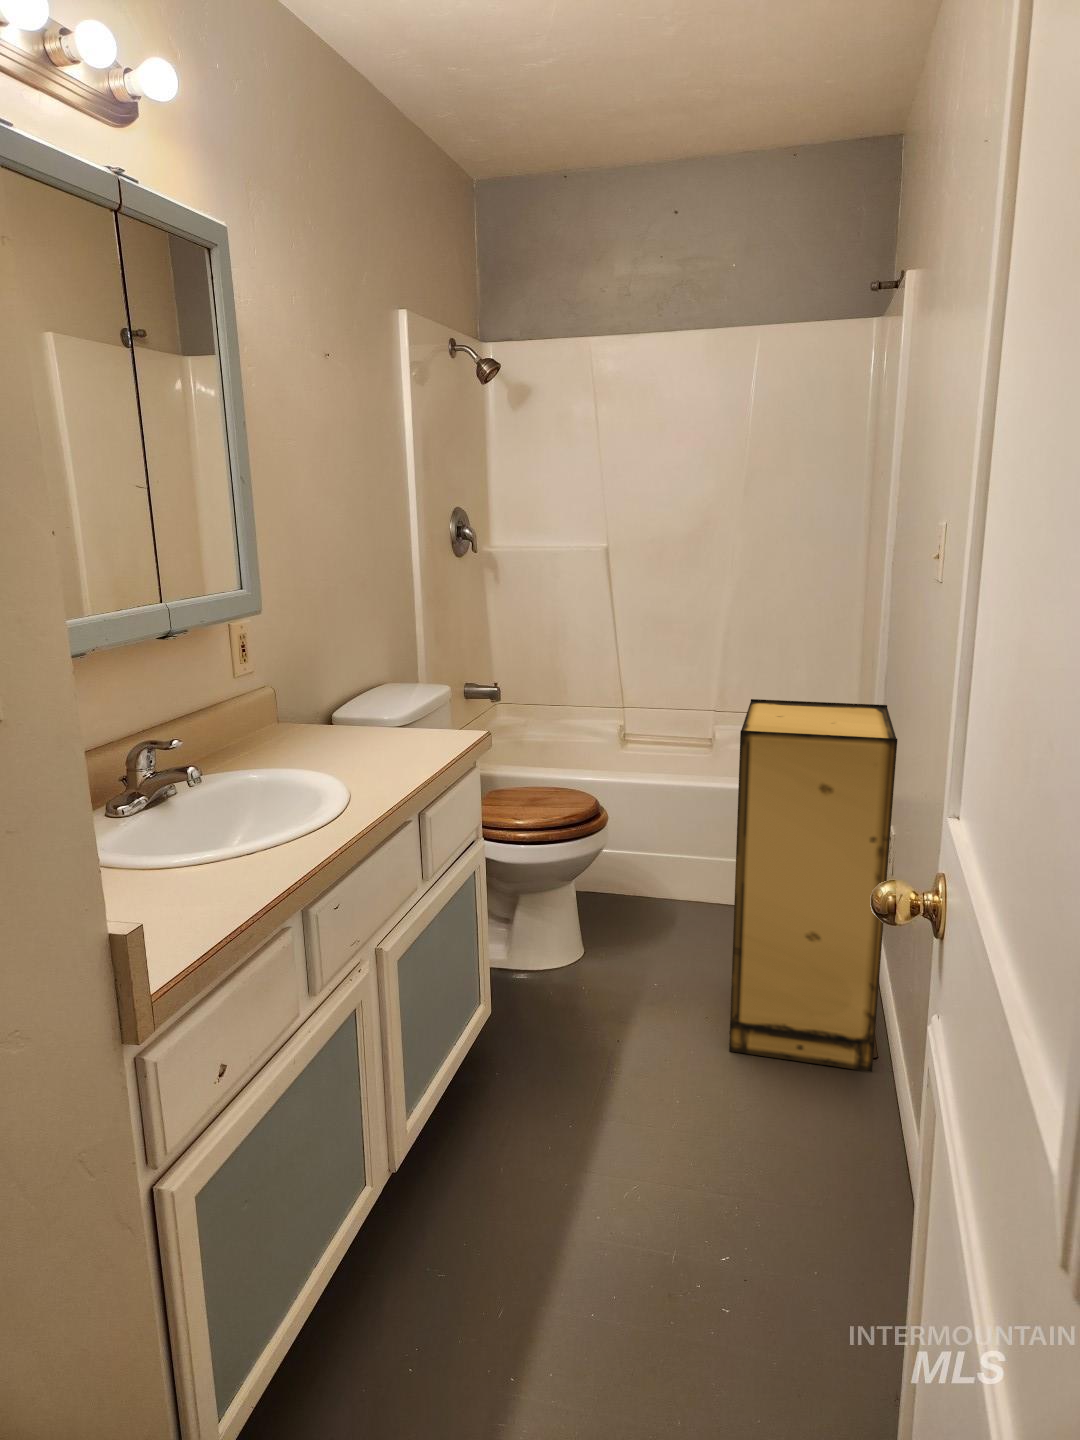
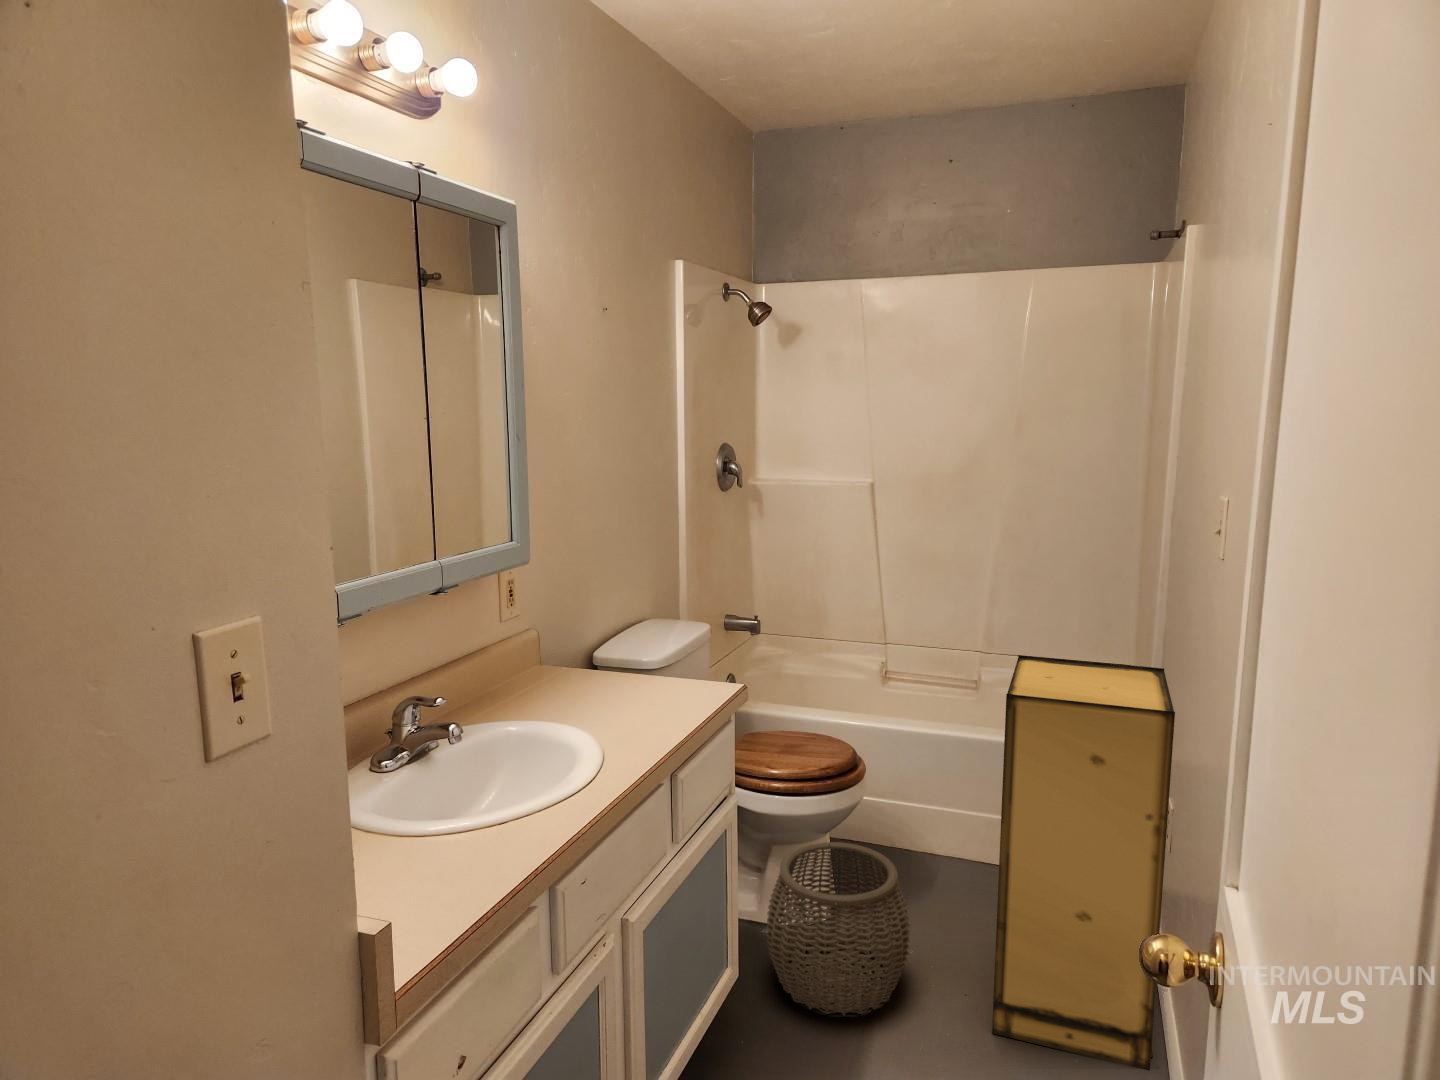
woven basket: none [514,888,651,1046] -> present [767,842,910,1015]

